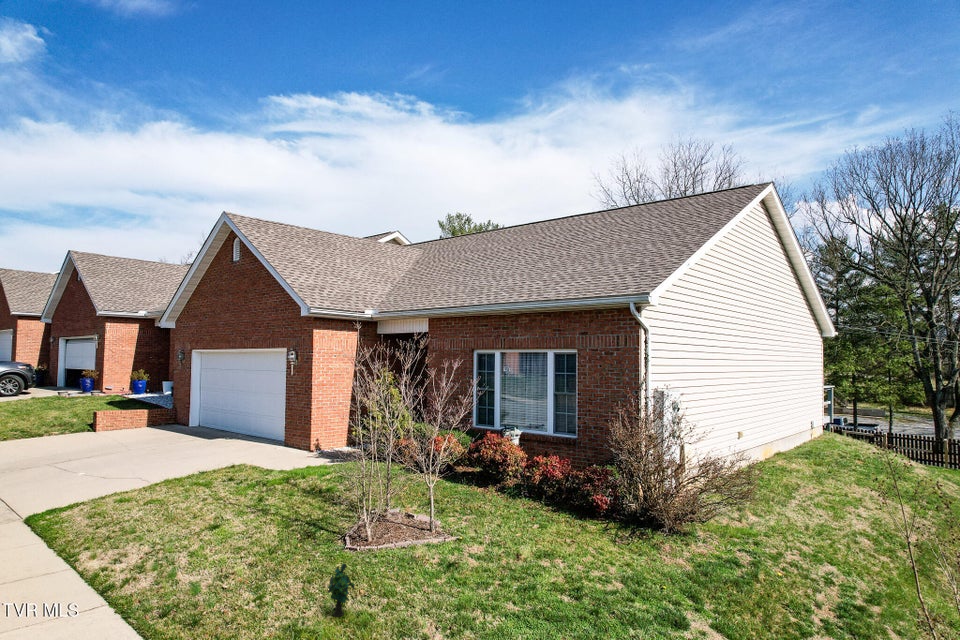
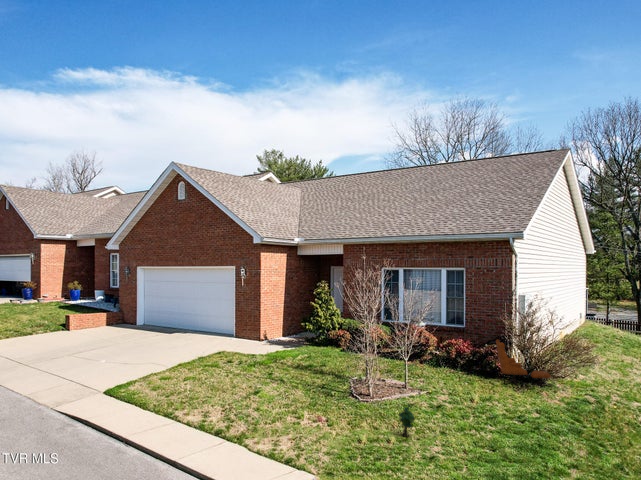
lounge chair: none [580,459,664,537] -> present [496,340,551,387]

